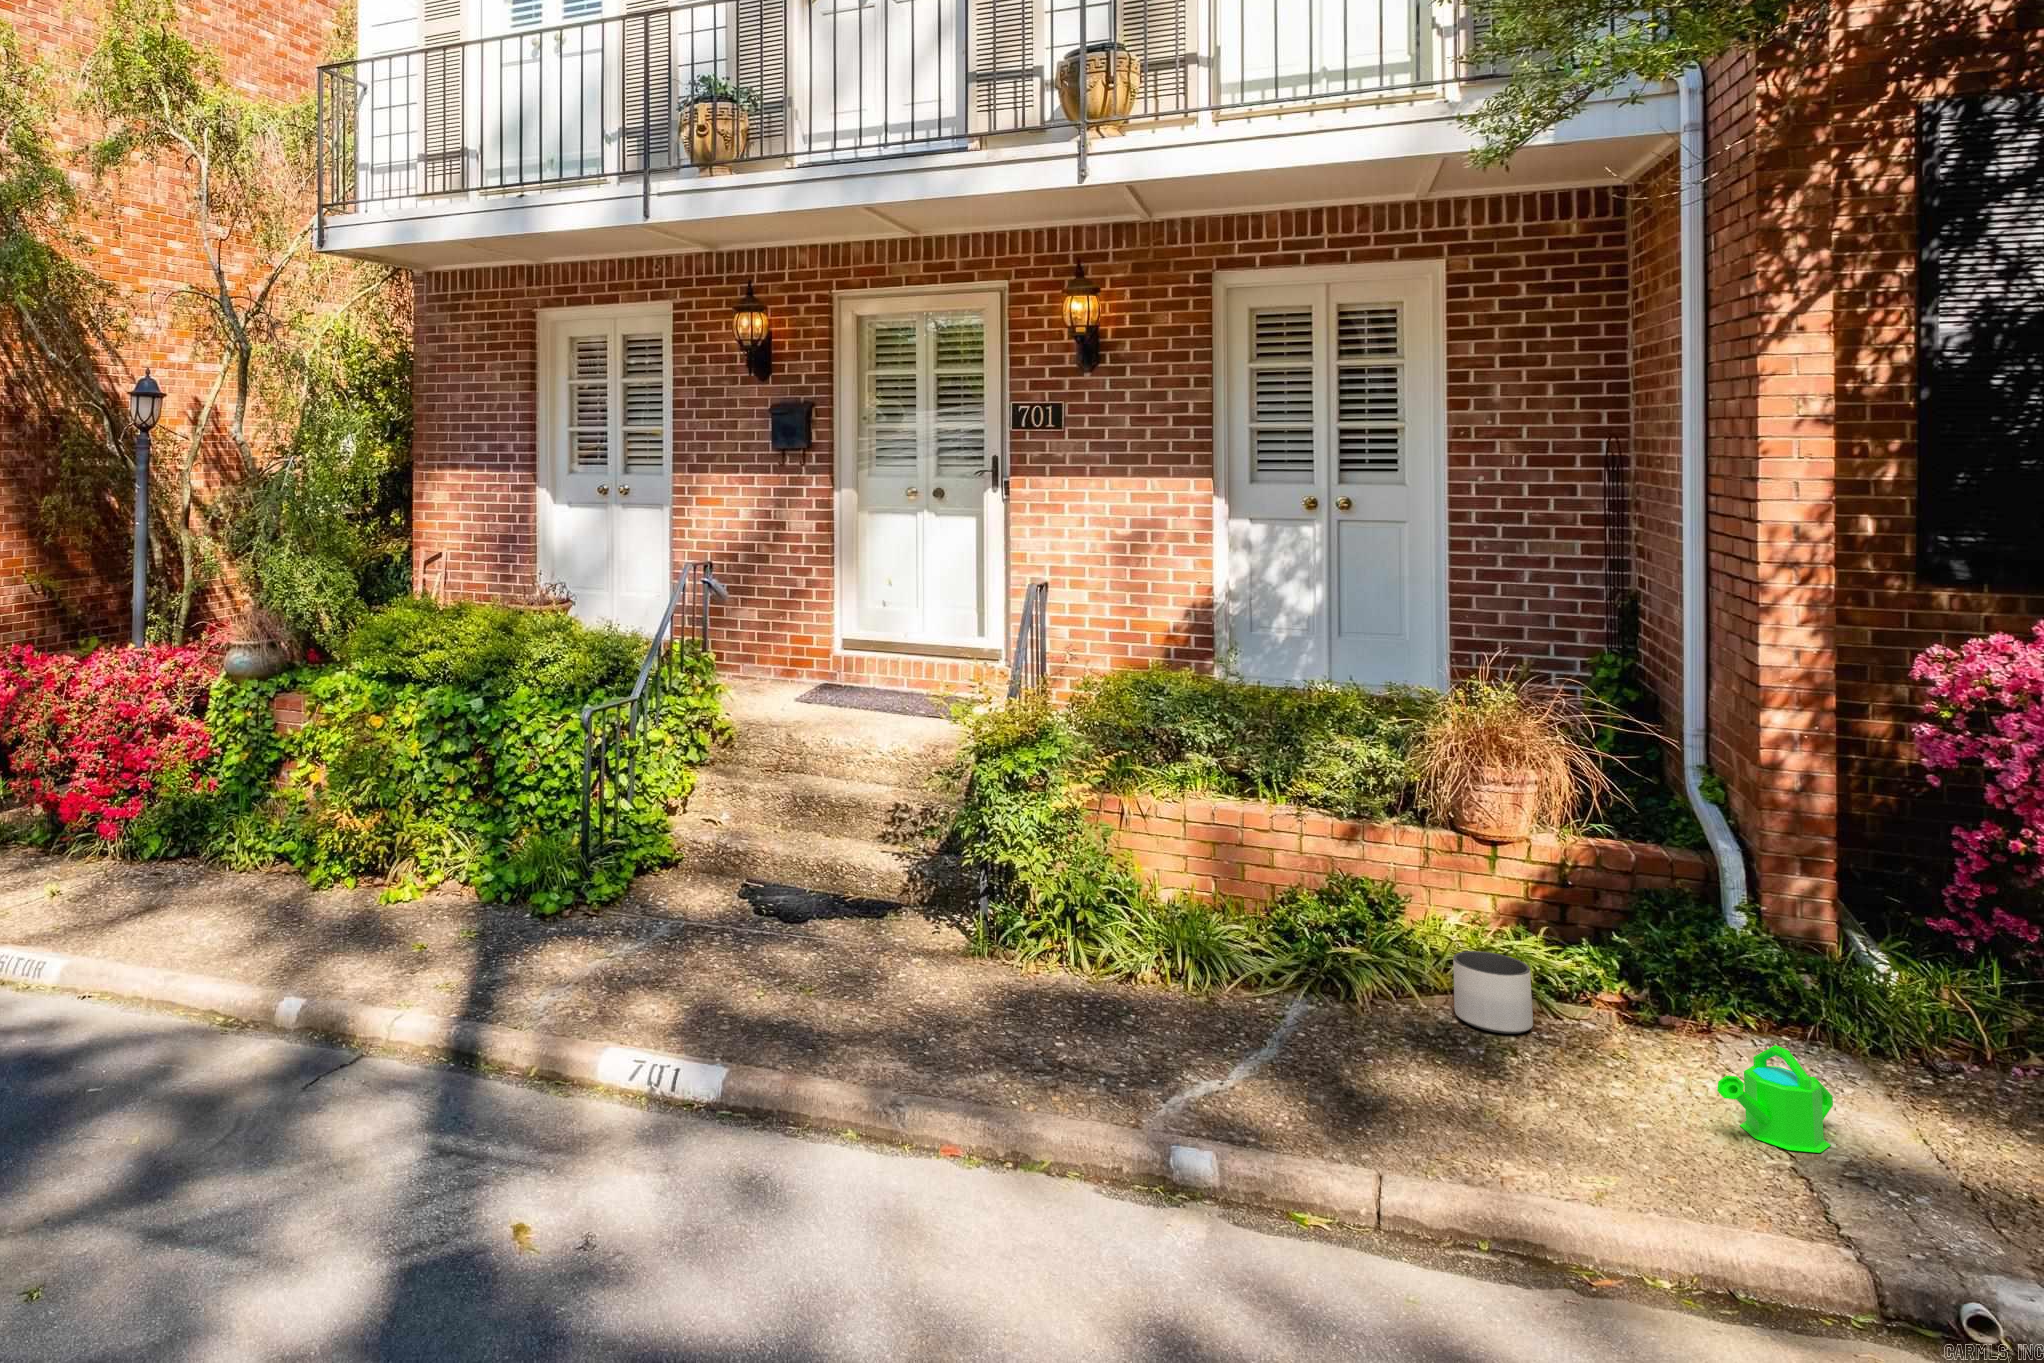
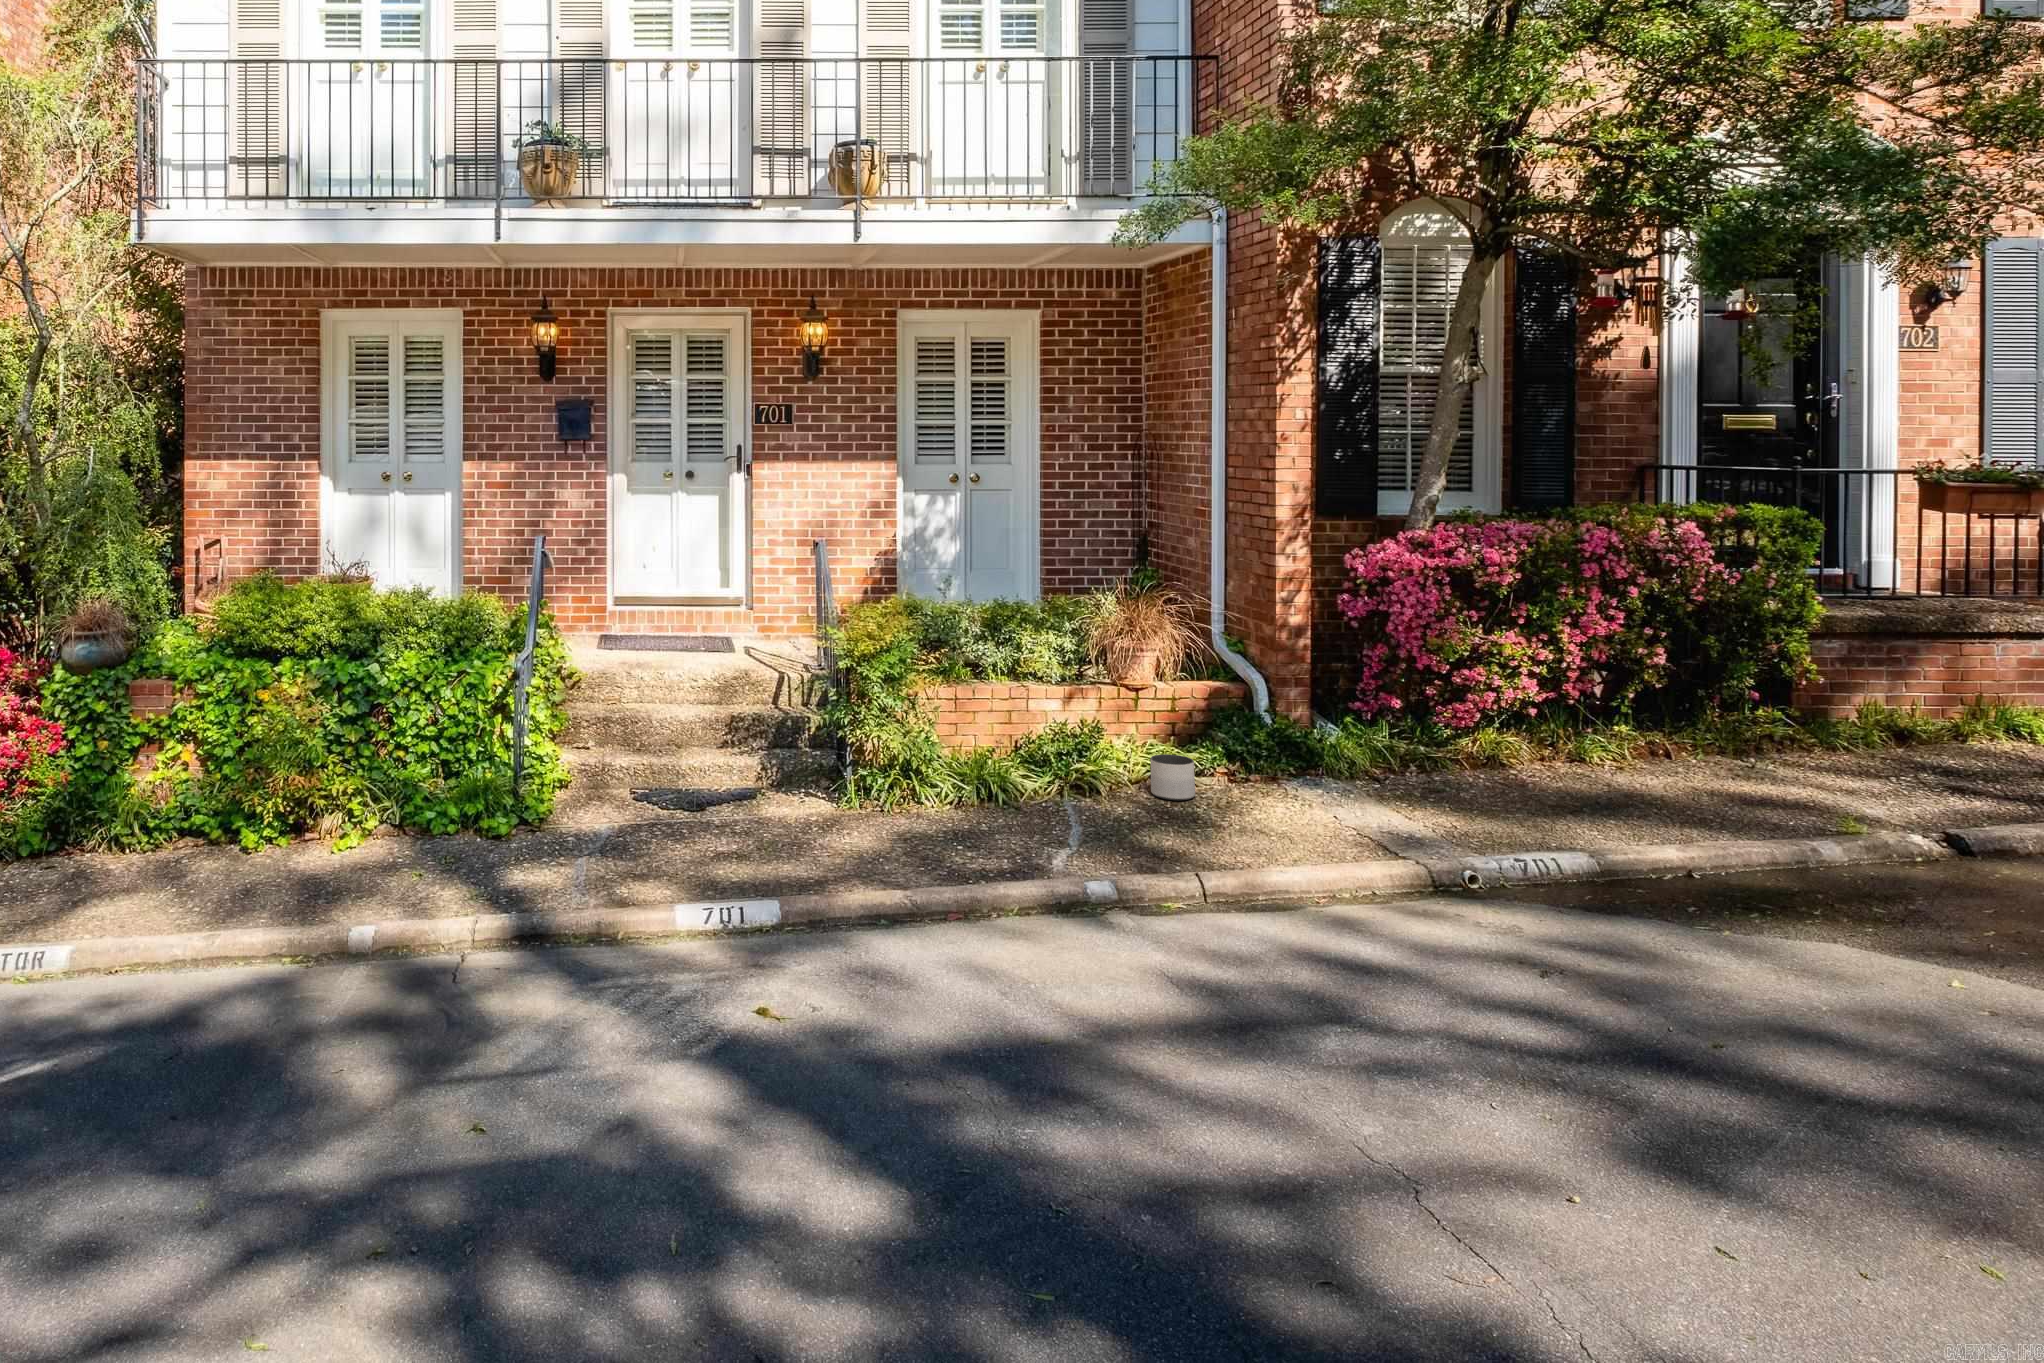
watering can: present [1717,1045,1833,1153] -> none [1317,775,1362,830]

